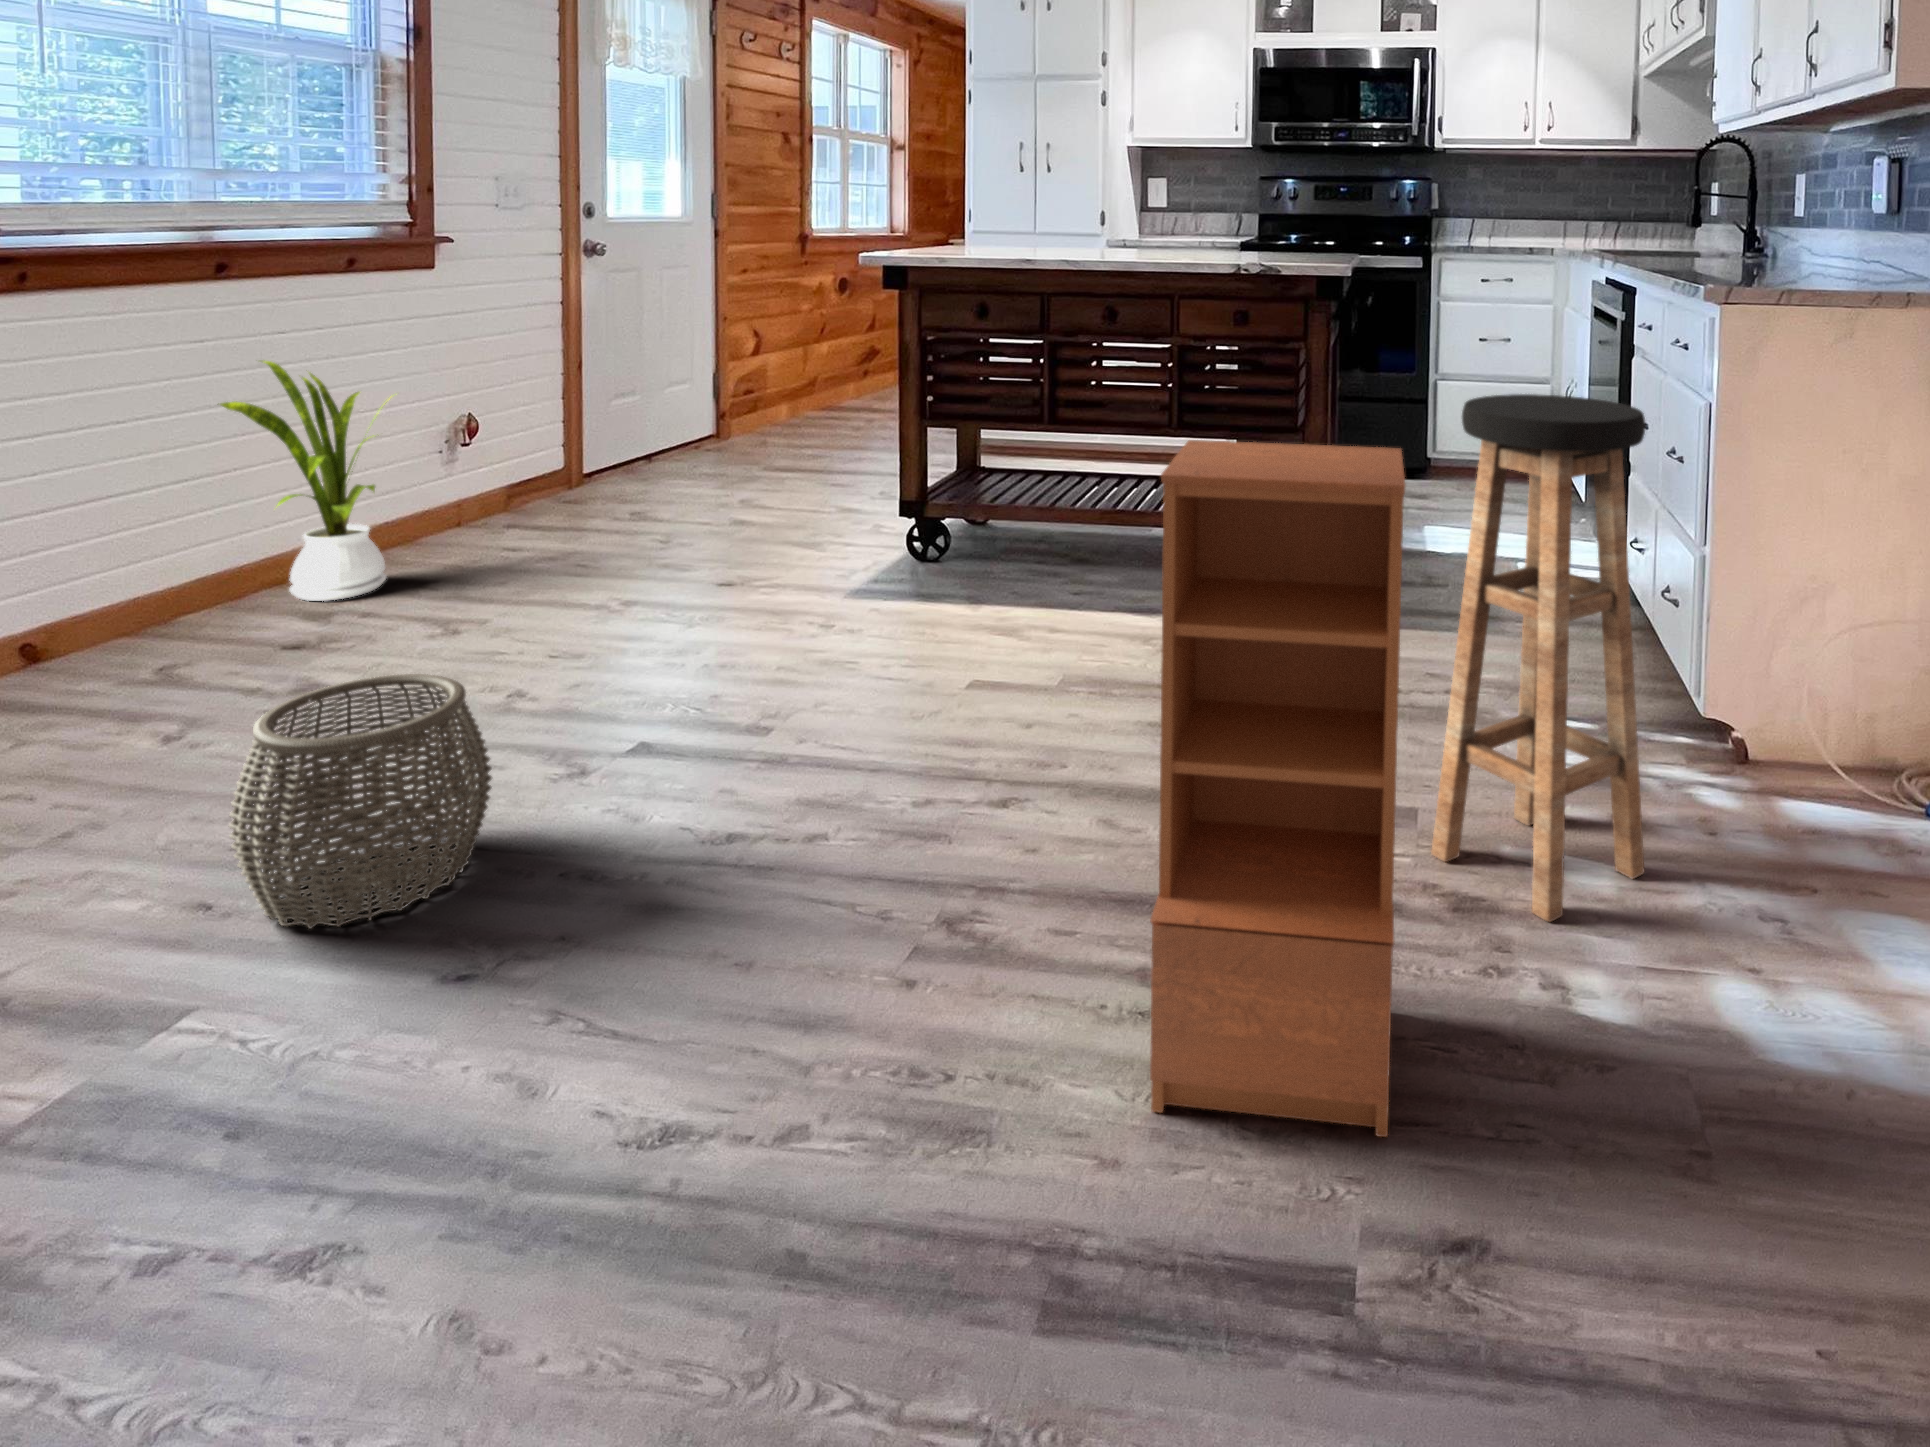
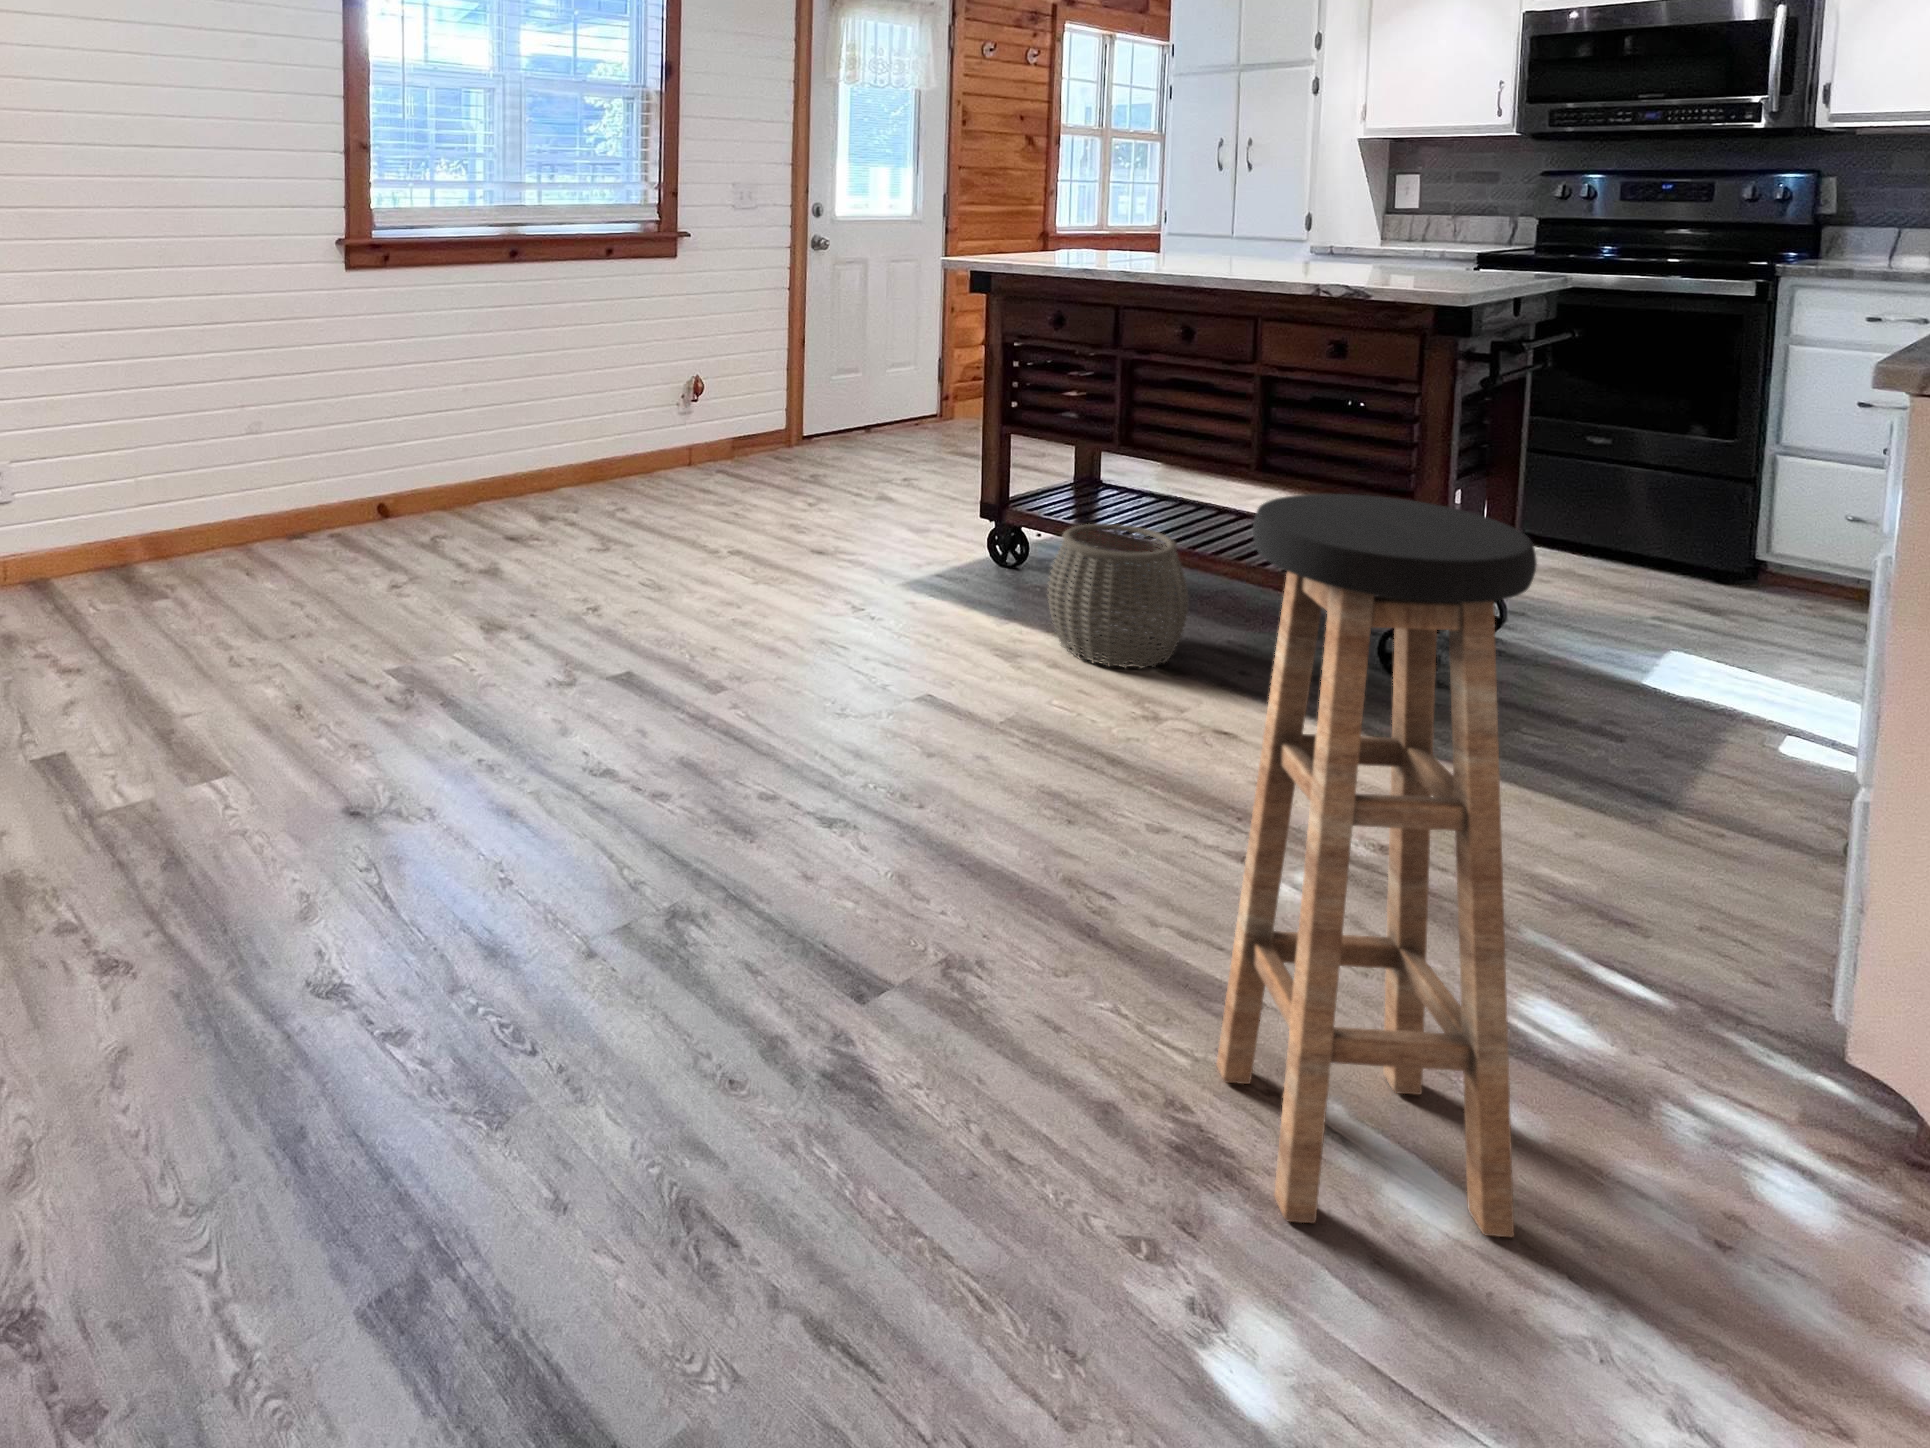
house plant: present [220,361,390,601] -> none [501,325,613,509]
bookcase: present [1150,440,1405,1137] -> none [643,489,992,1327]
woven basket: present [229,674,492,929] -> present [1048,524,1189,668]

